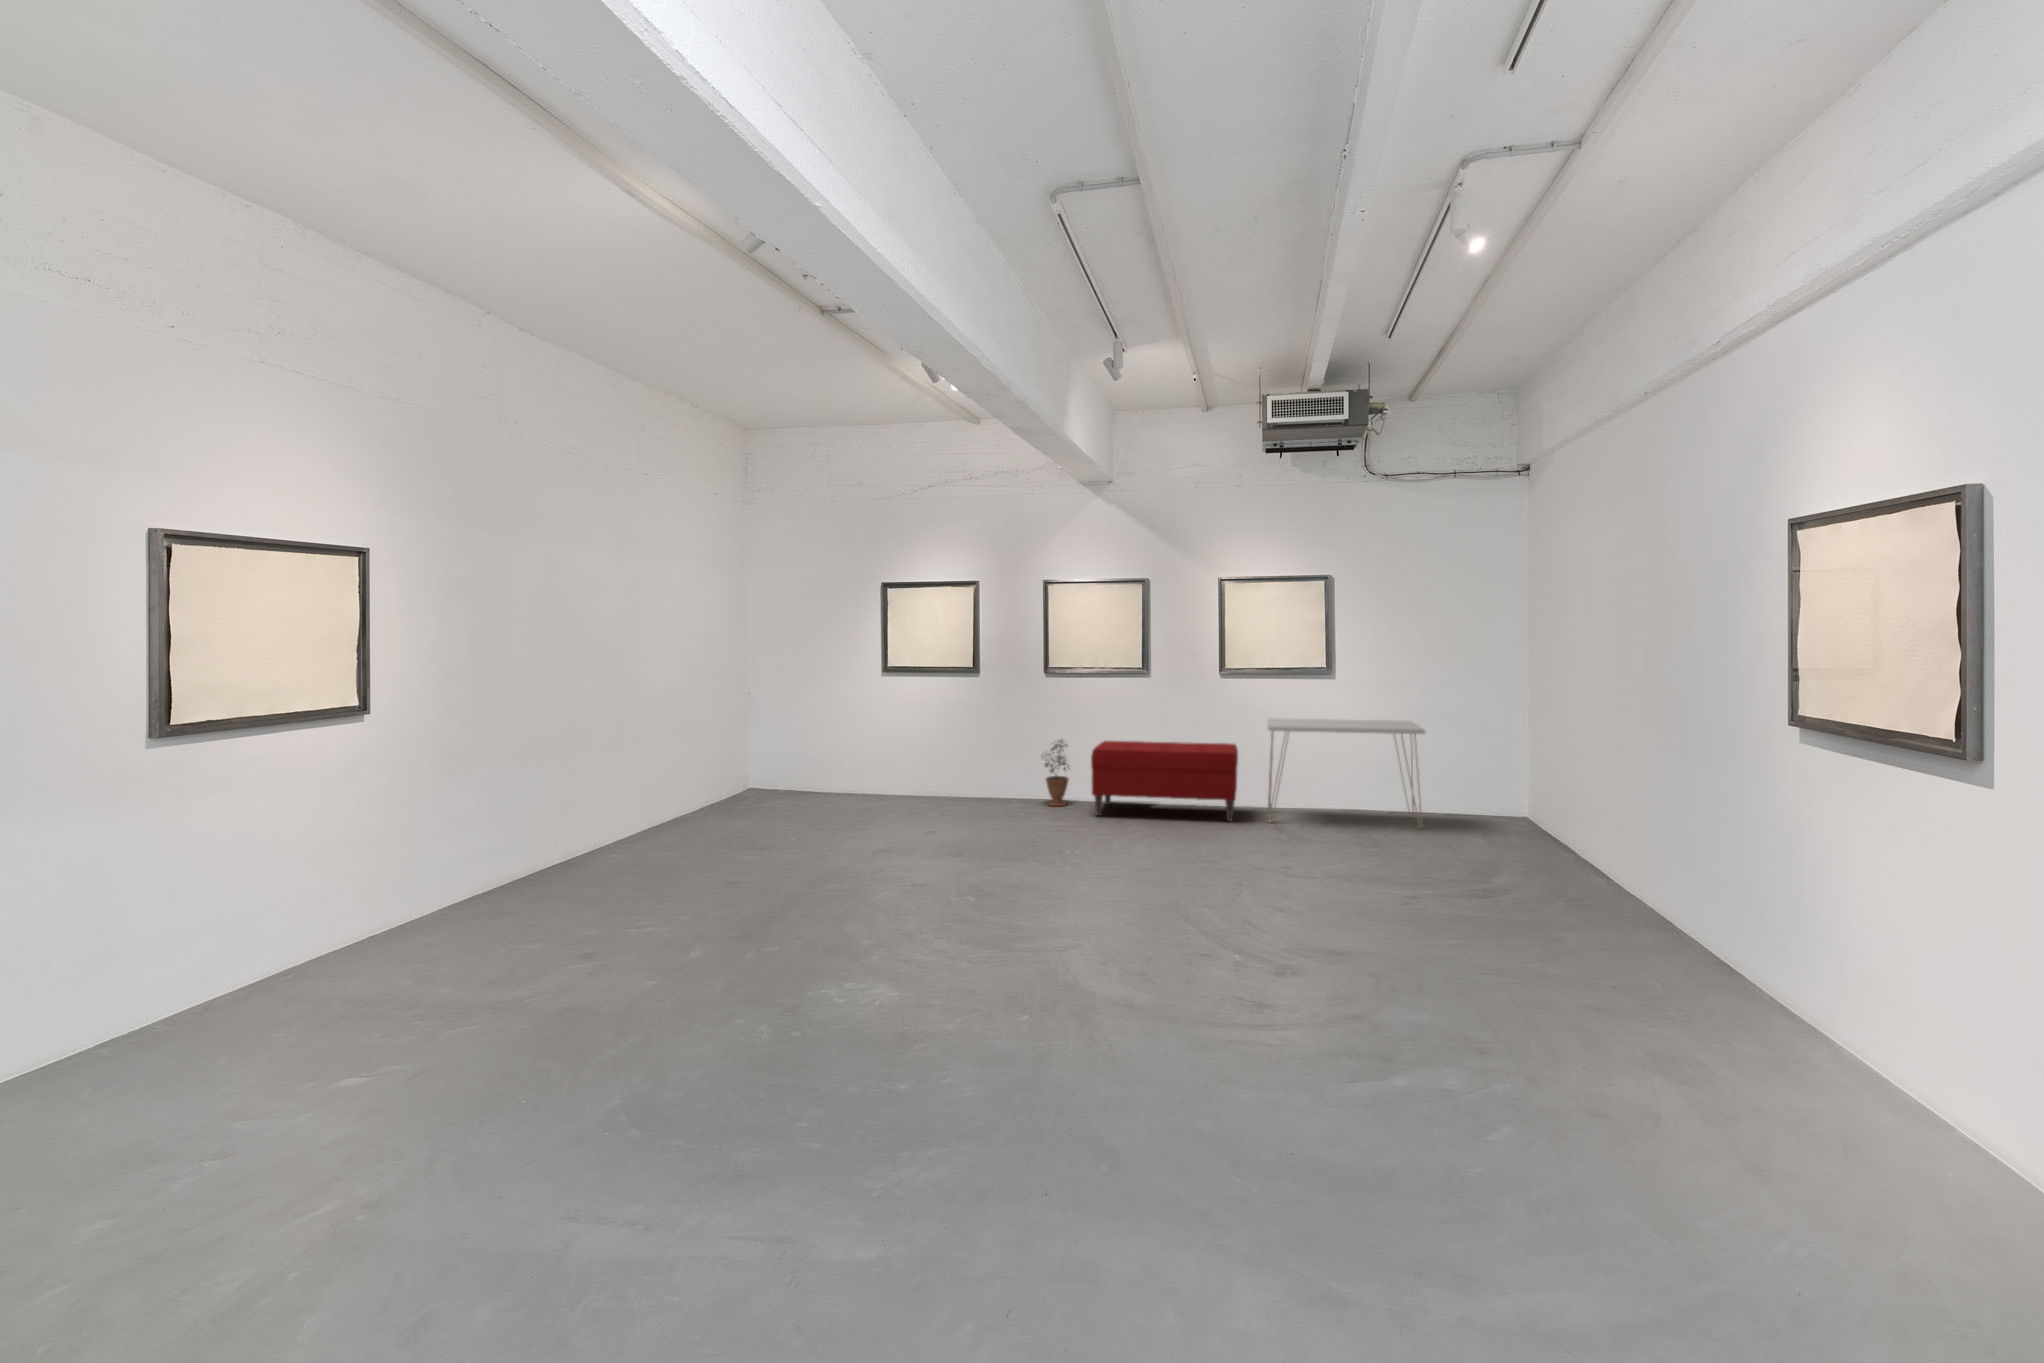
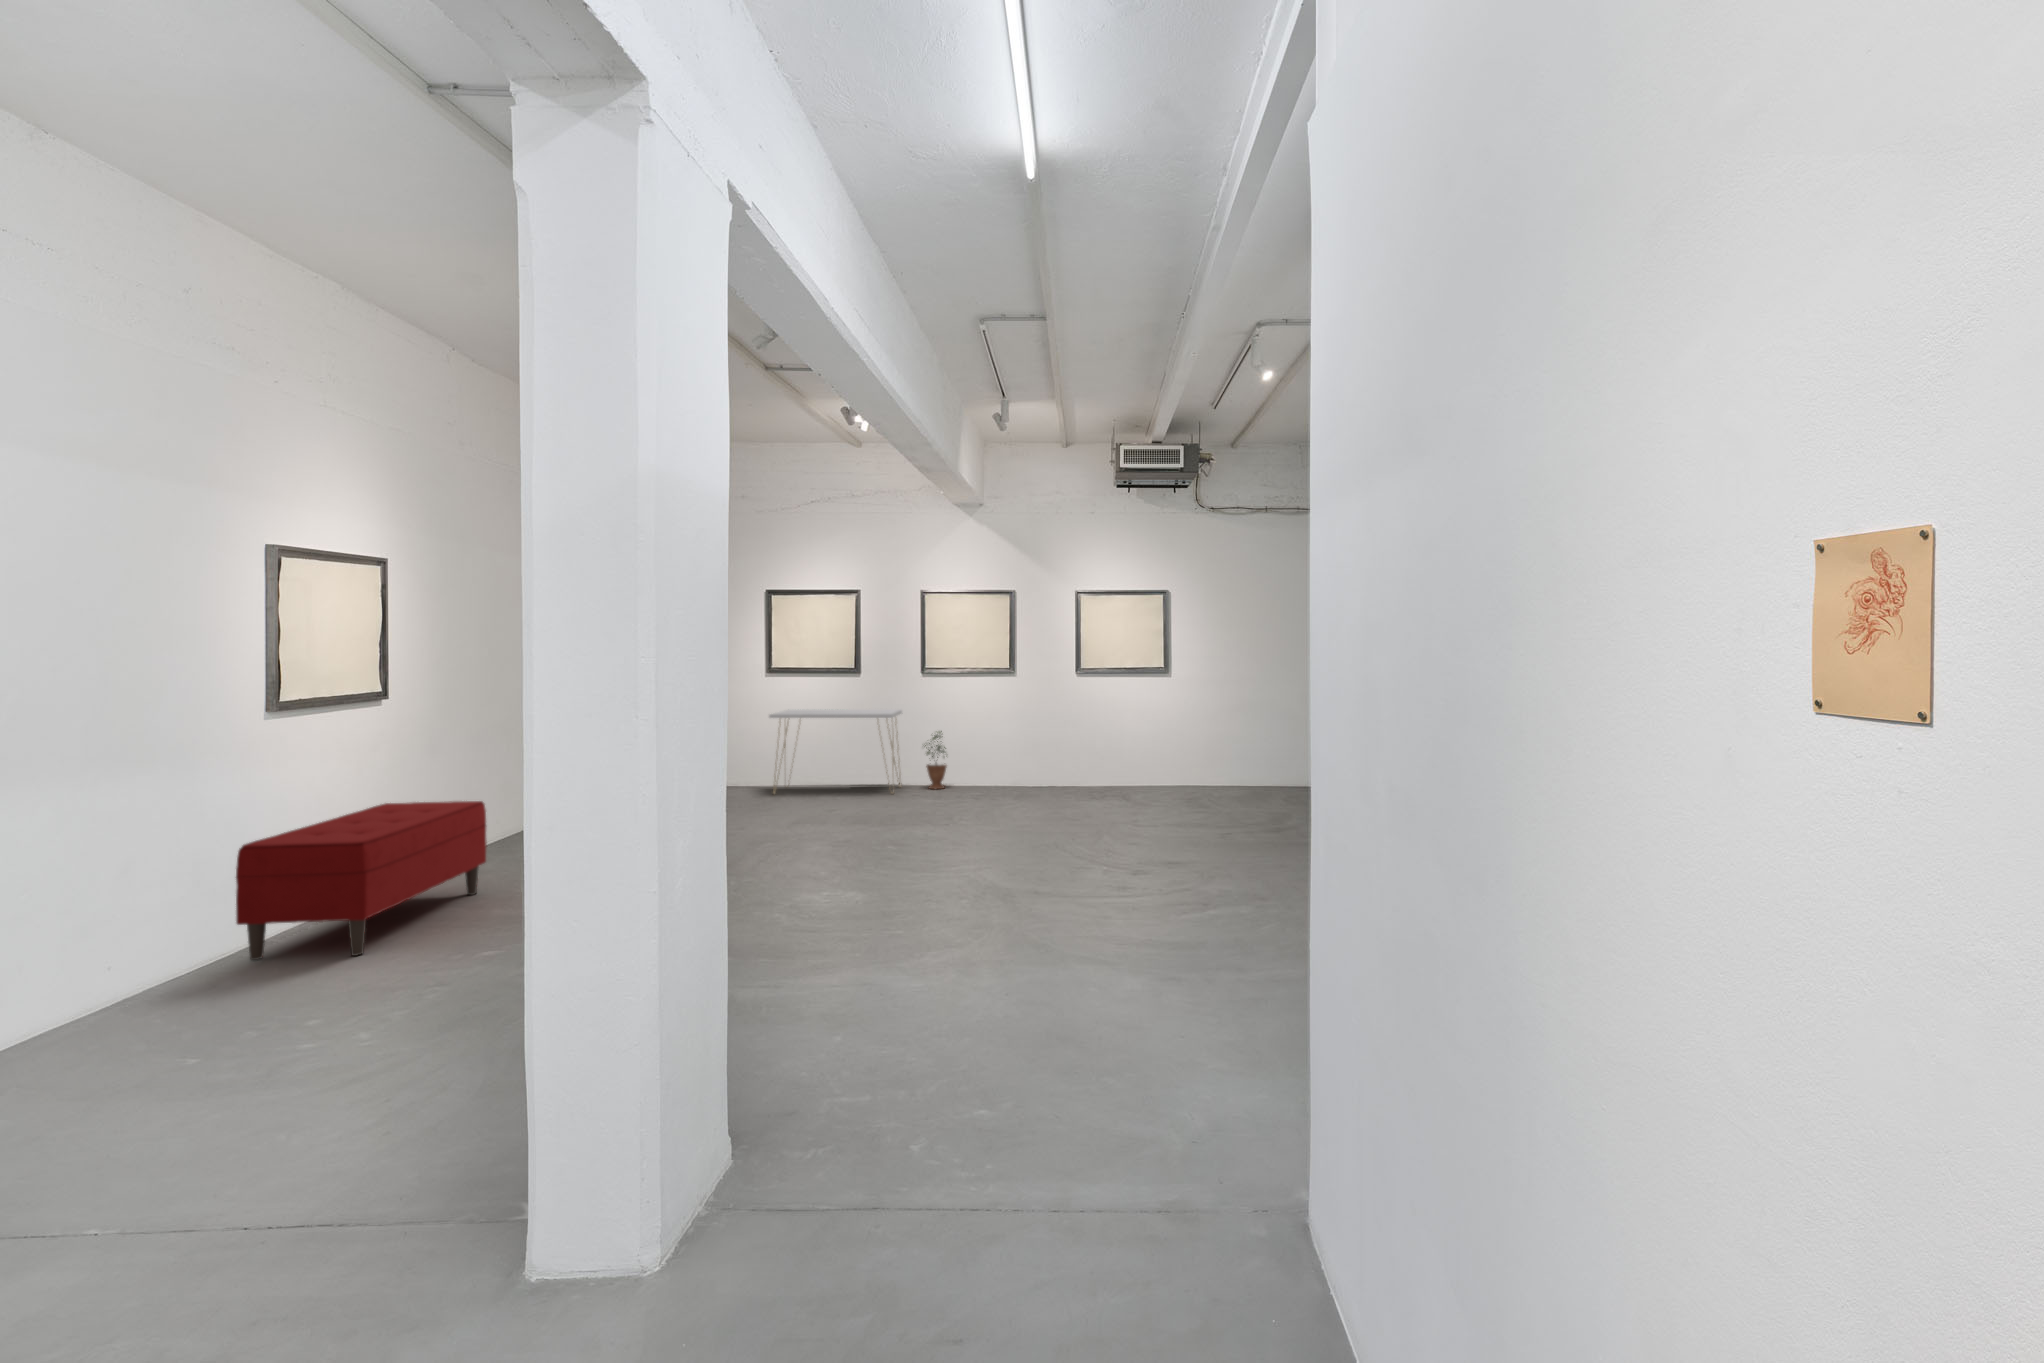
console table: present [1267,718,1425,828] -> present [769,709,902,794]
bench: present [1091,741,1238,822] -> present [236,801,487,960]

